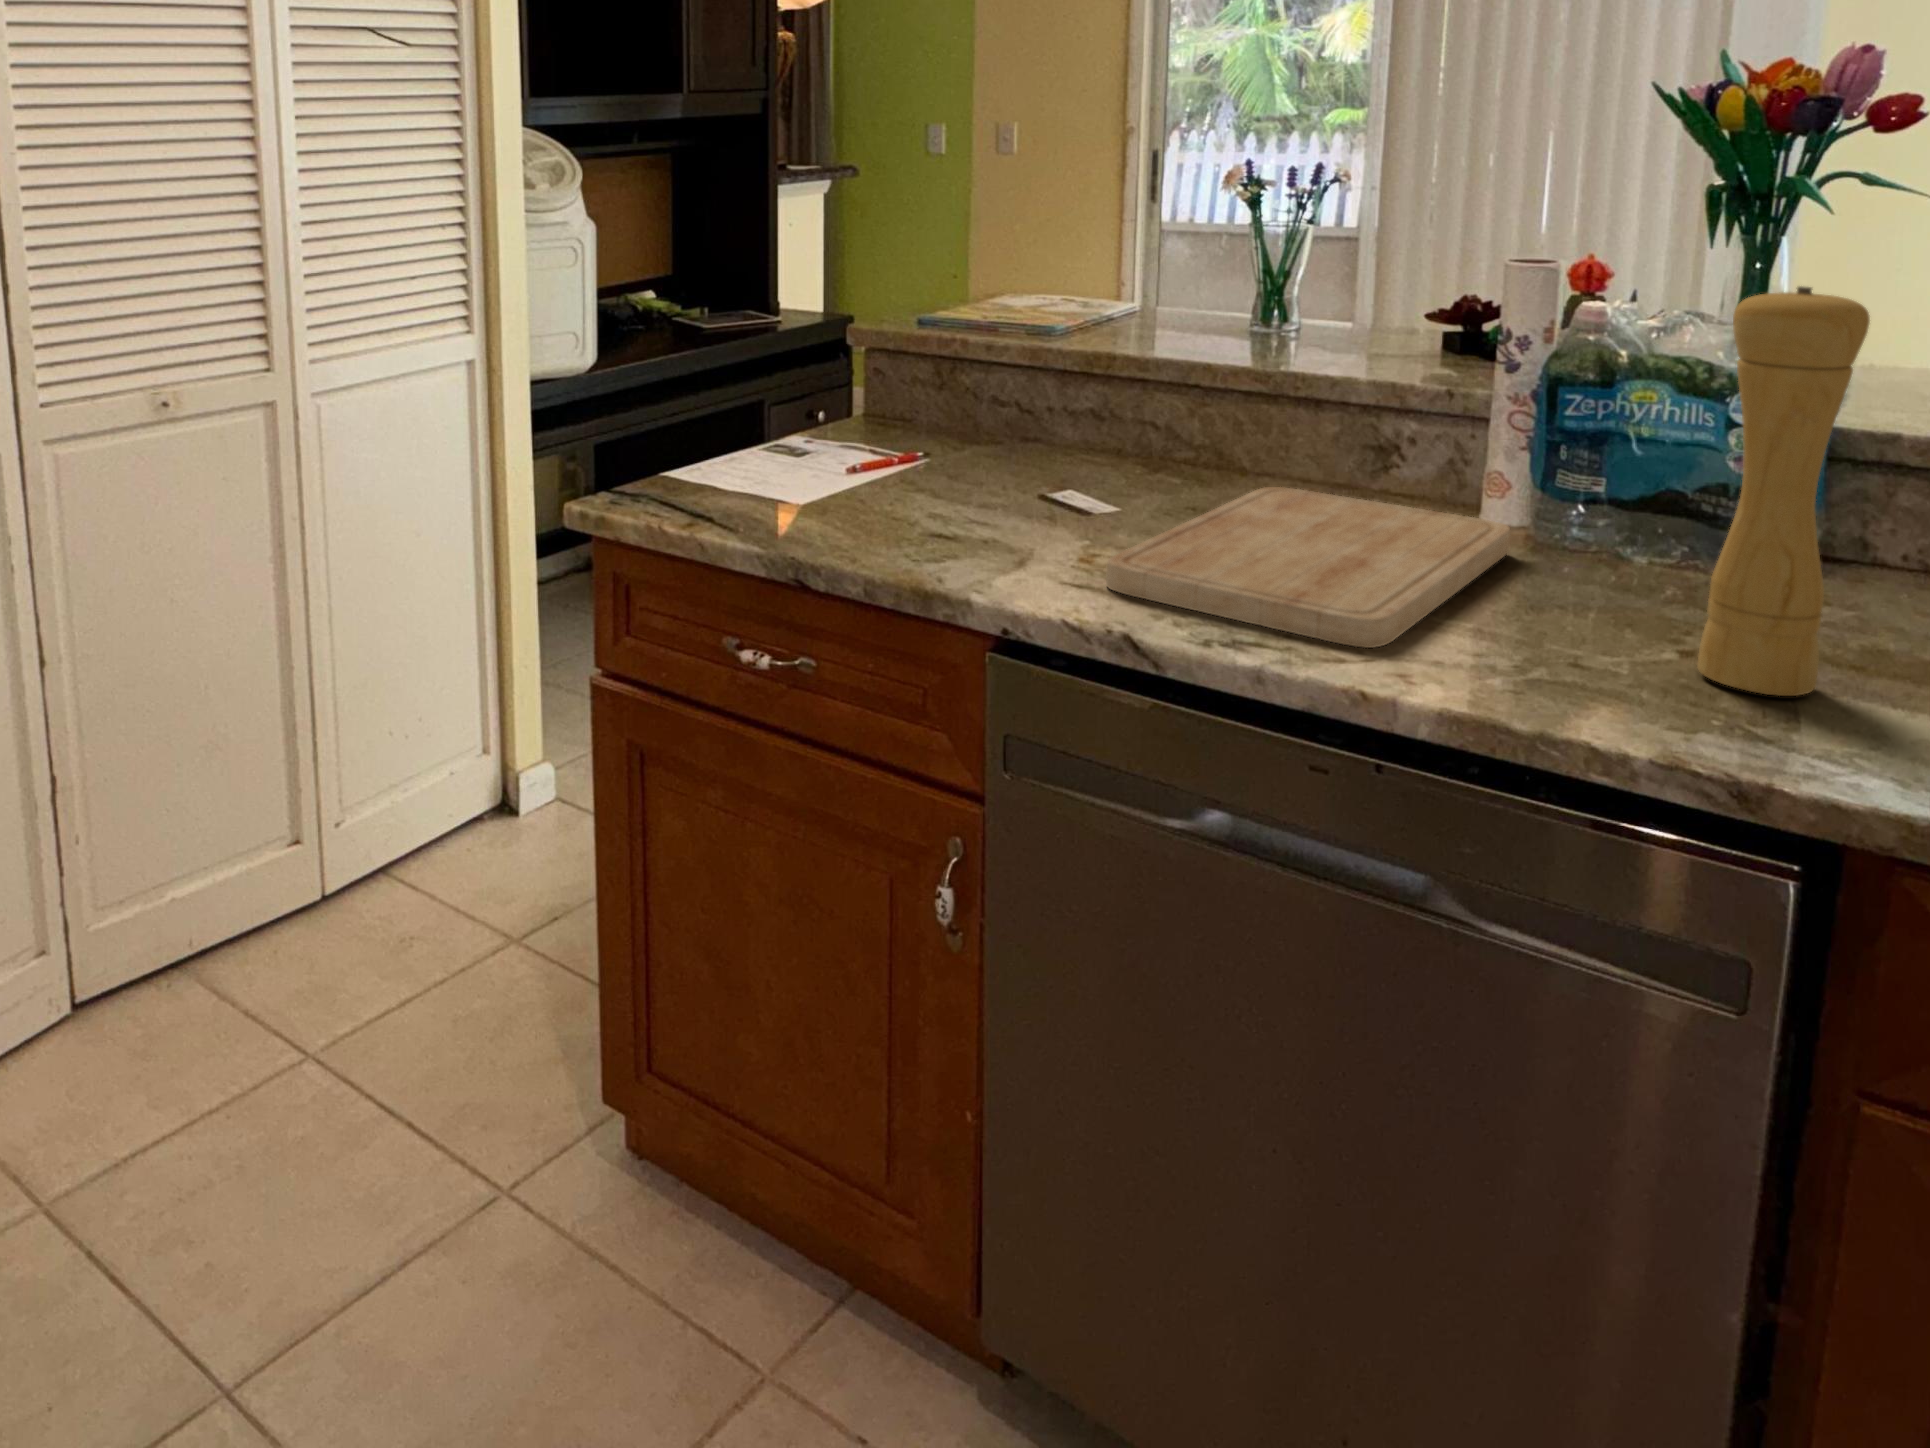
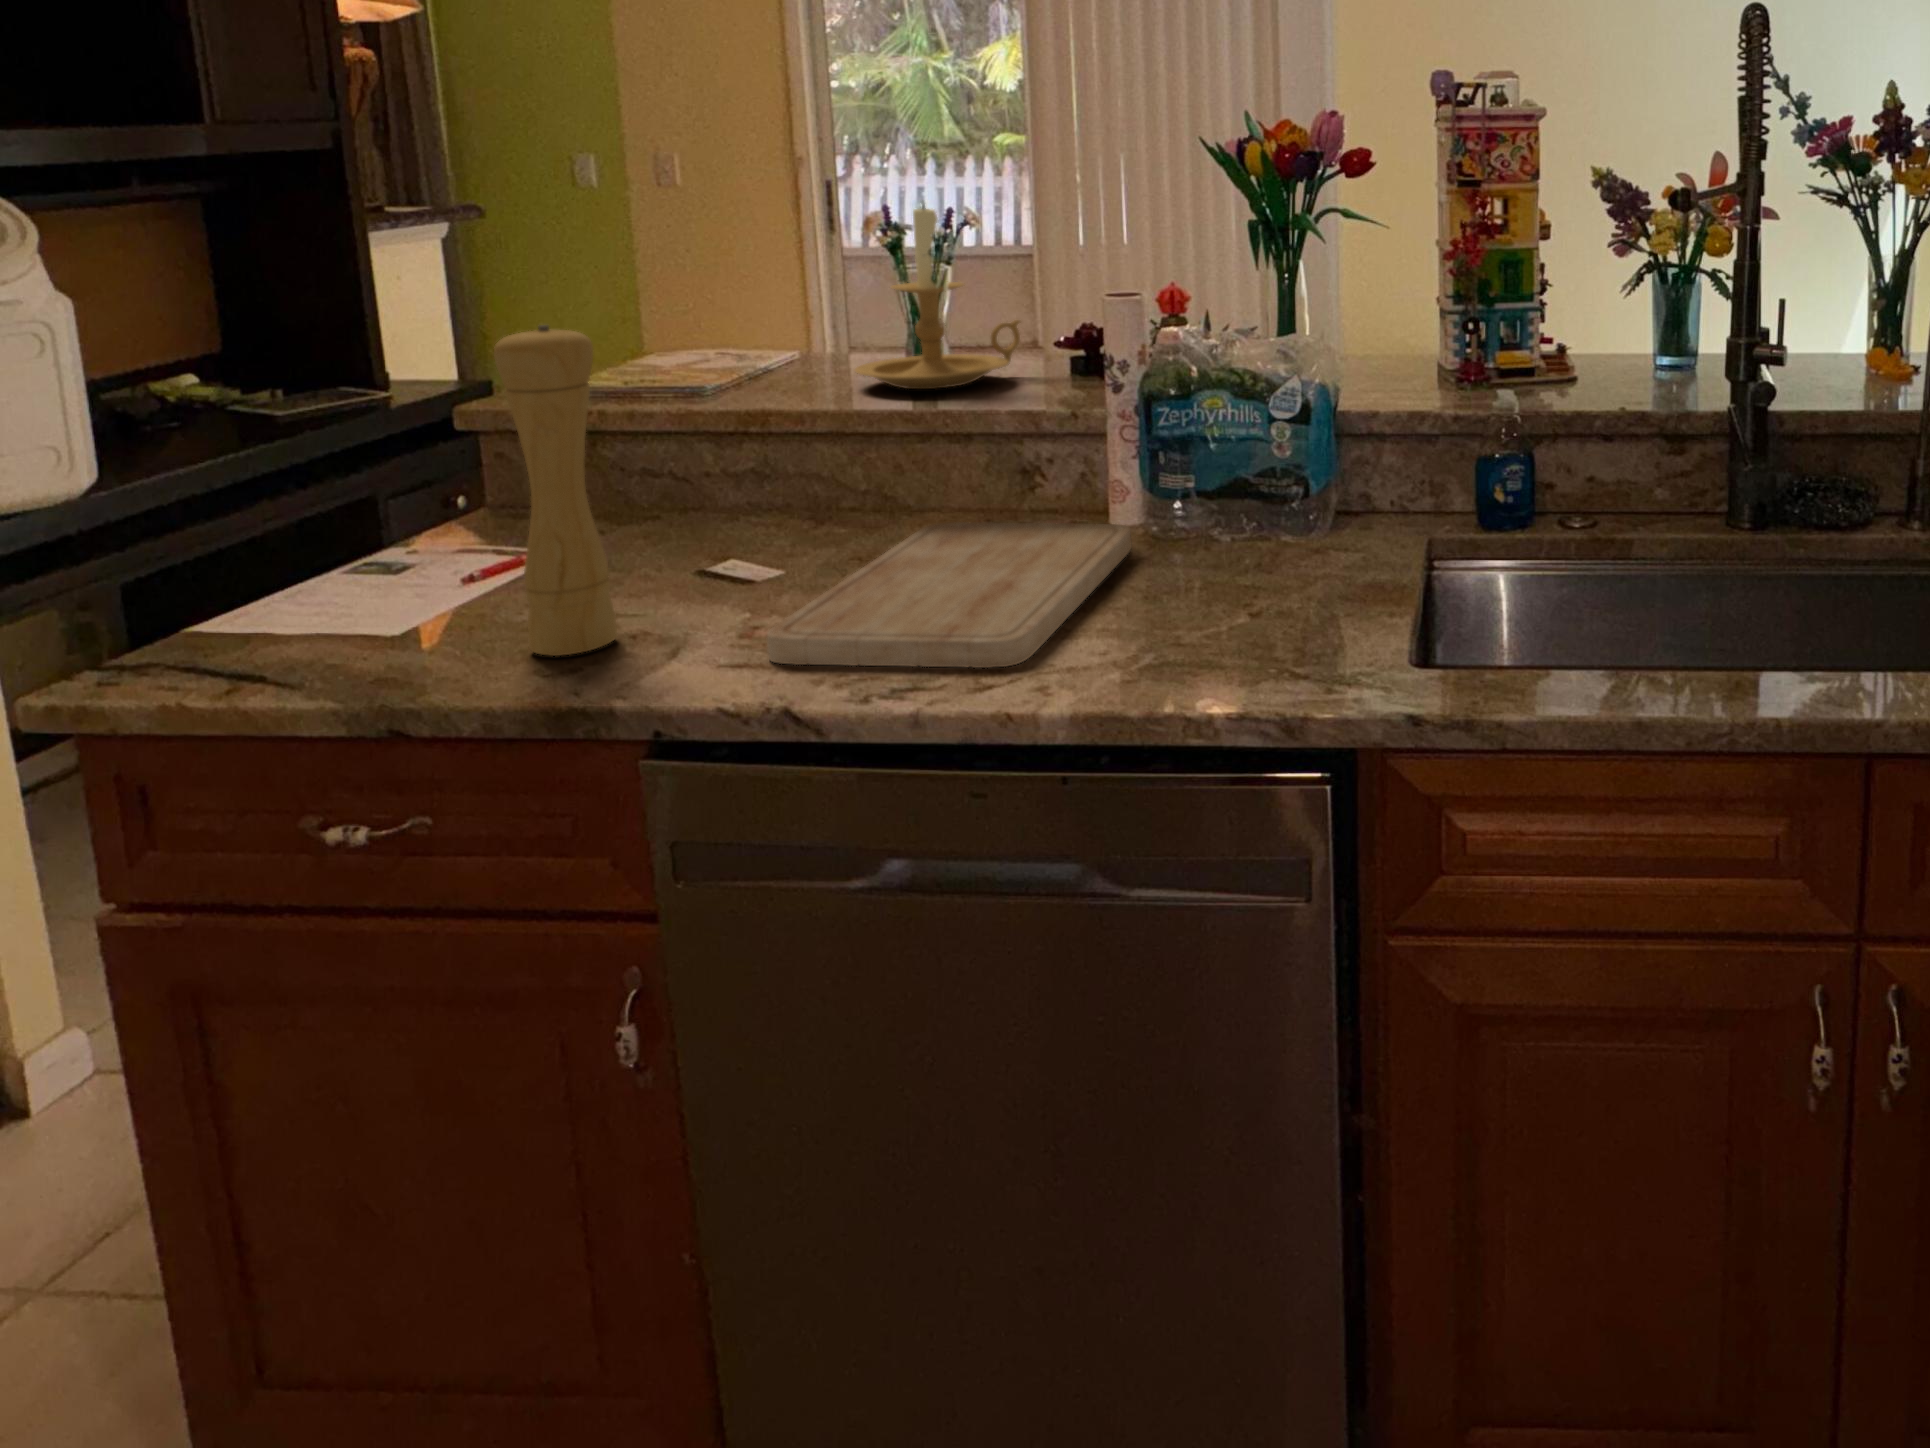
candle holder: none [1194,155,1381,351] -> present [855,202,1020,389]
pepper mill: present [1697,286,1870,696] -> present [494,325,617,656]

